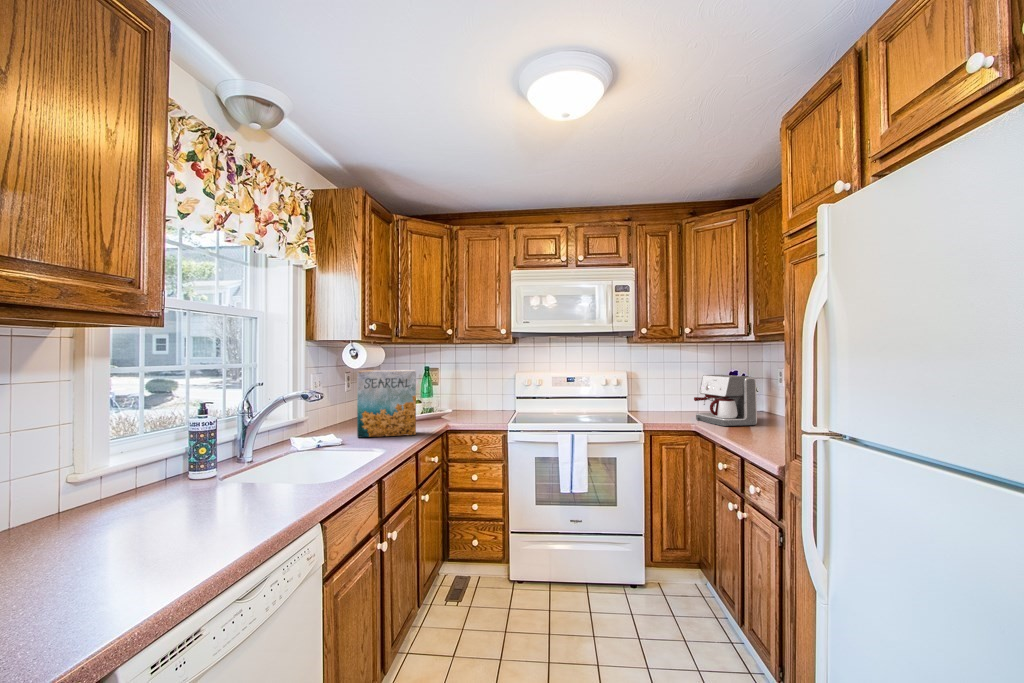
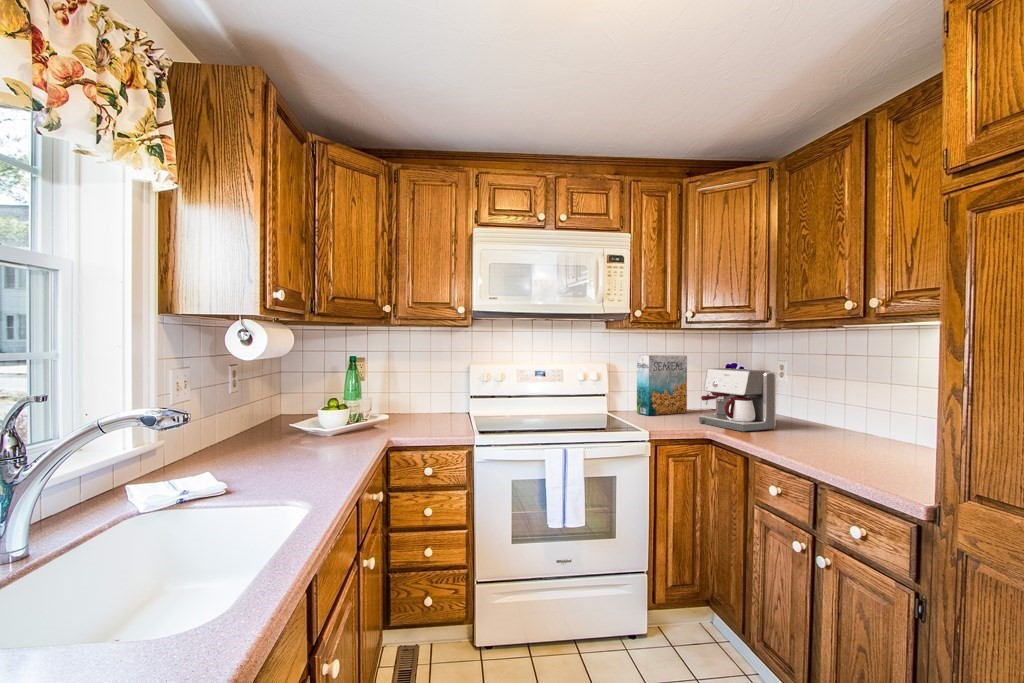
cereal box: present [357,370,416,437] -> present [637,355,687,415]

